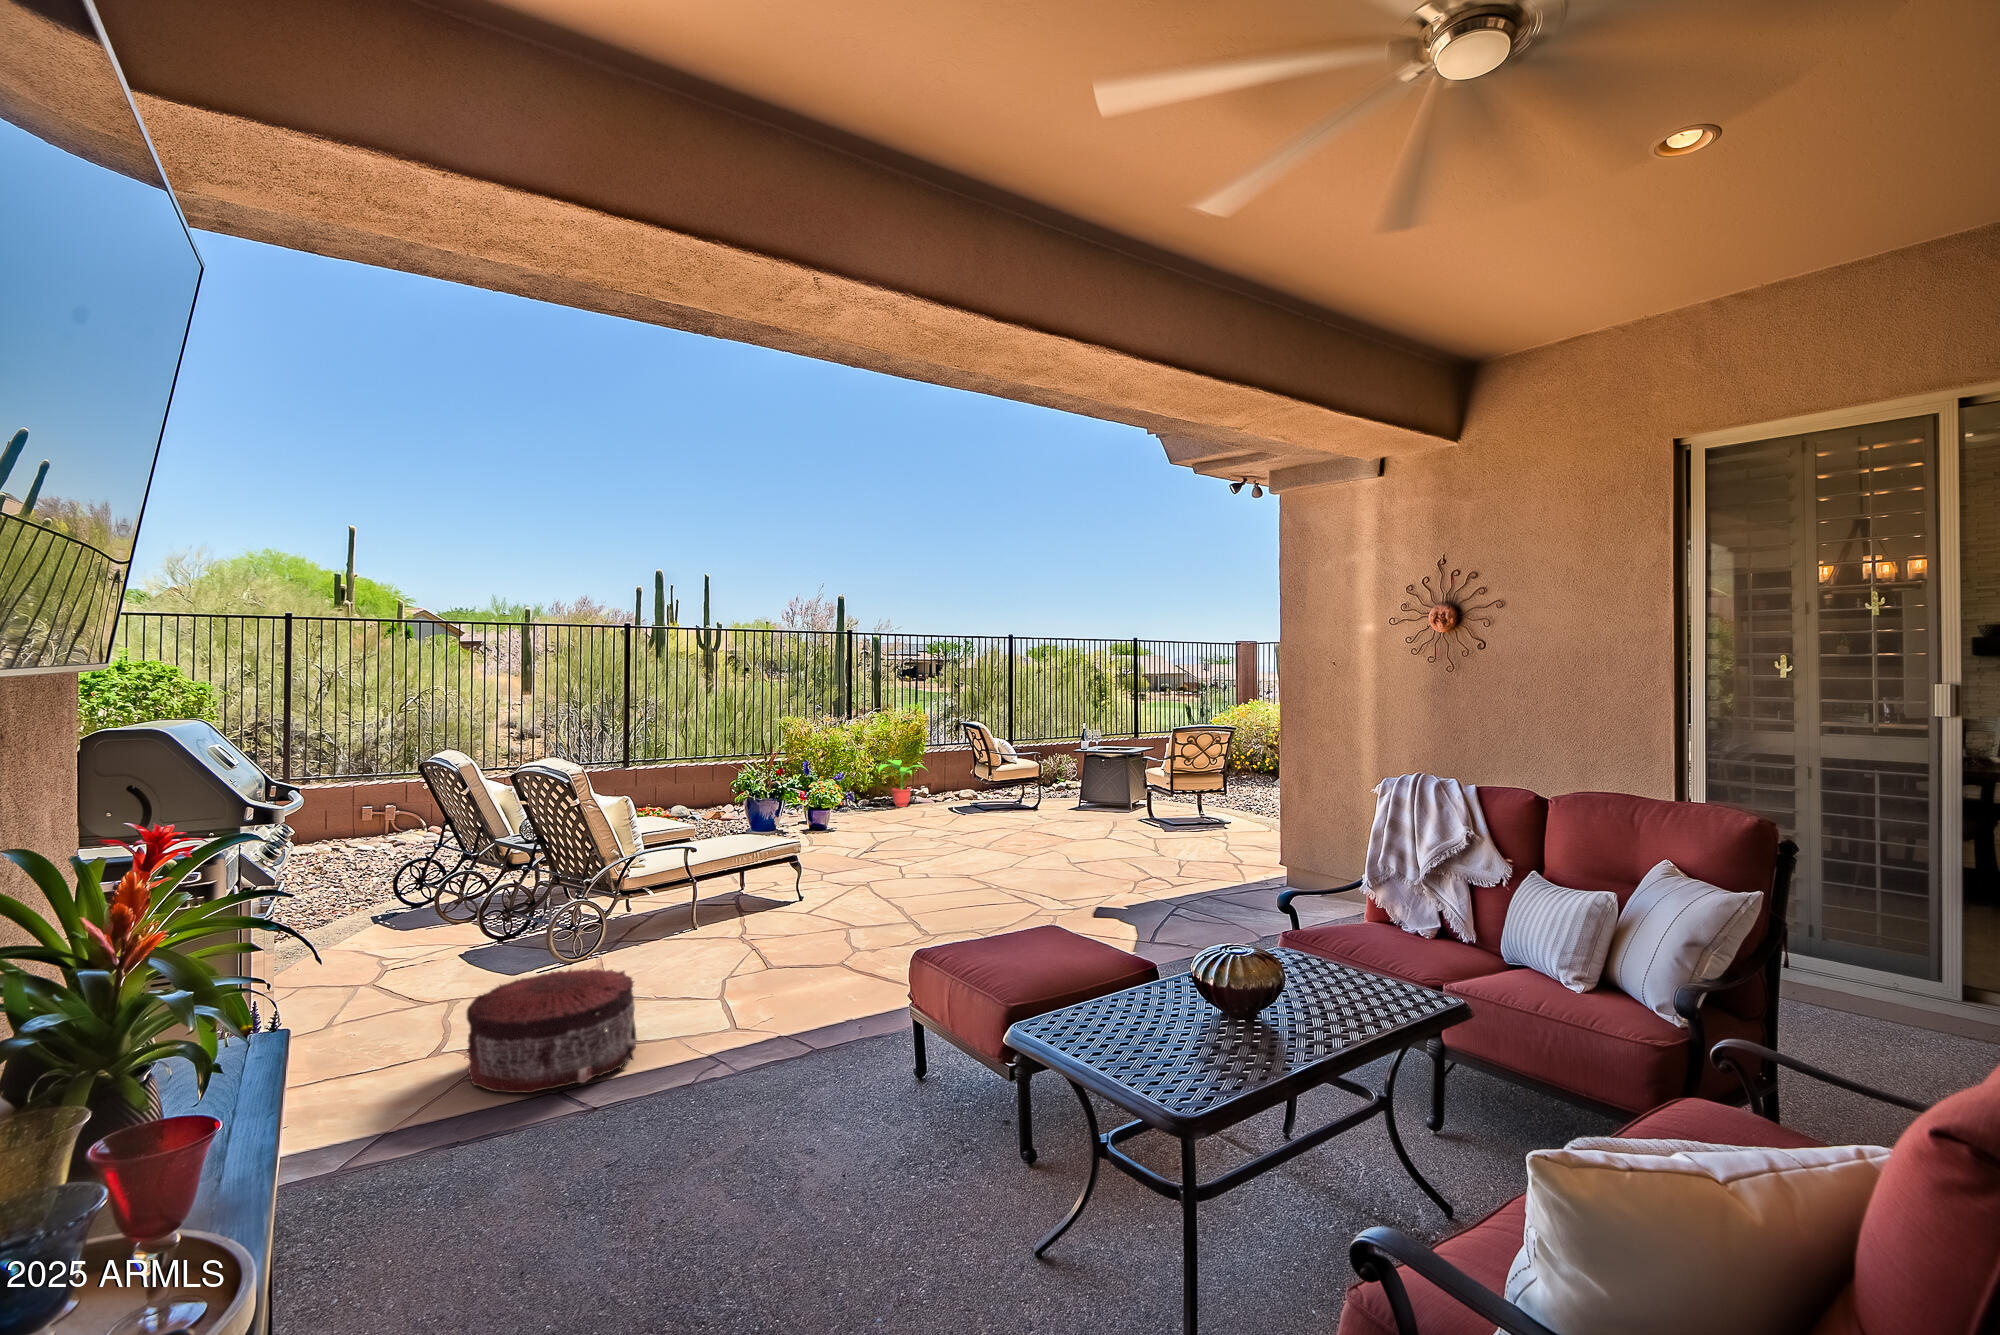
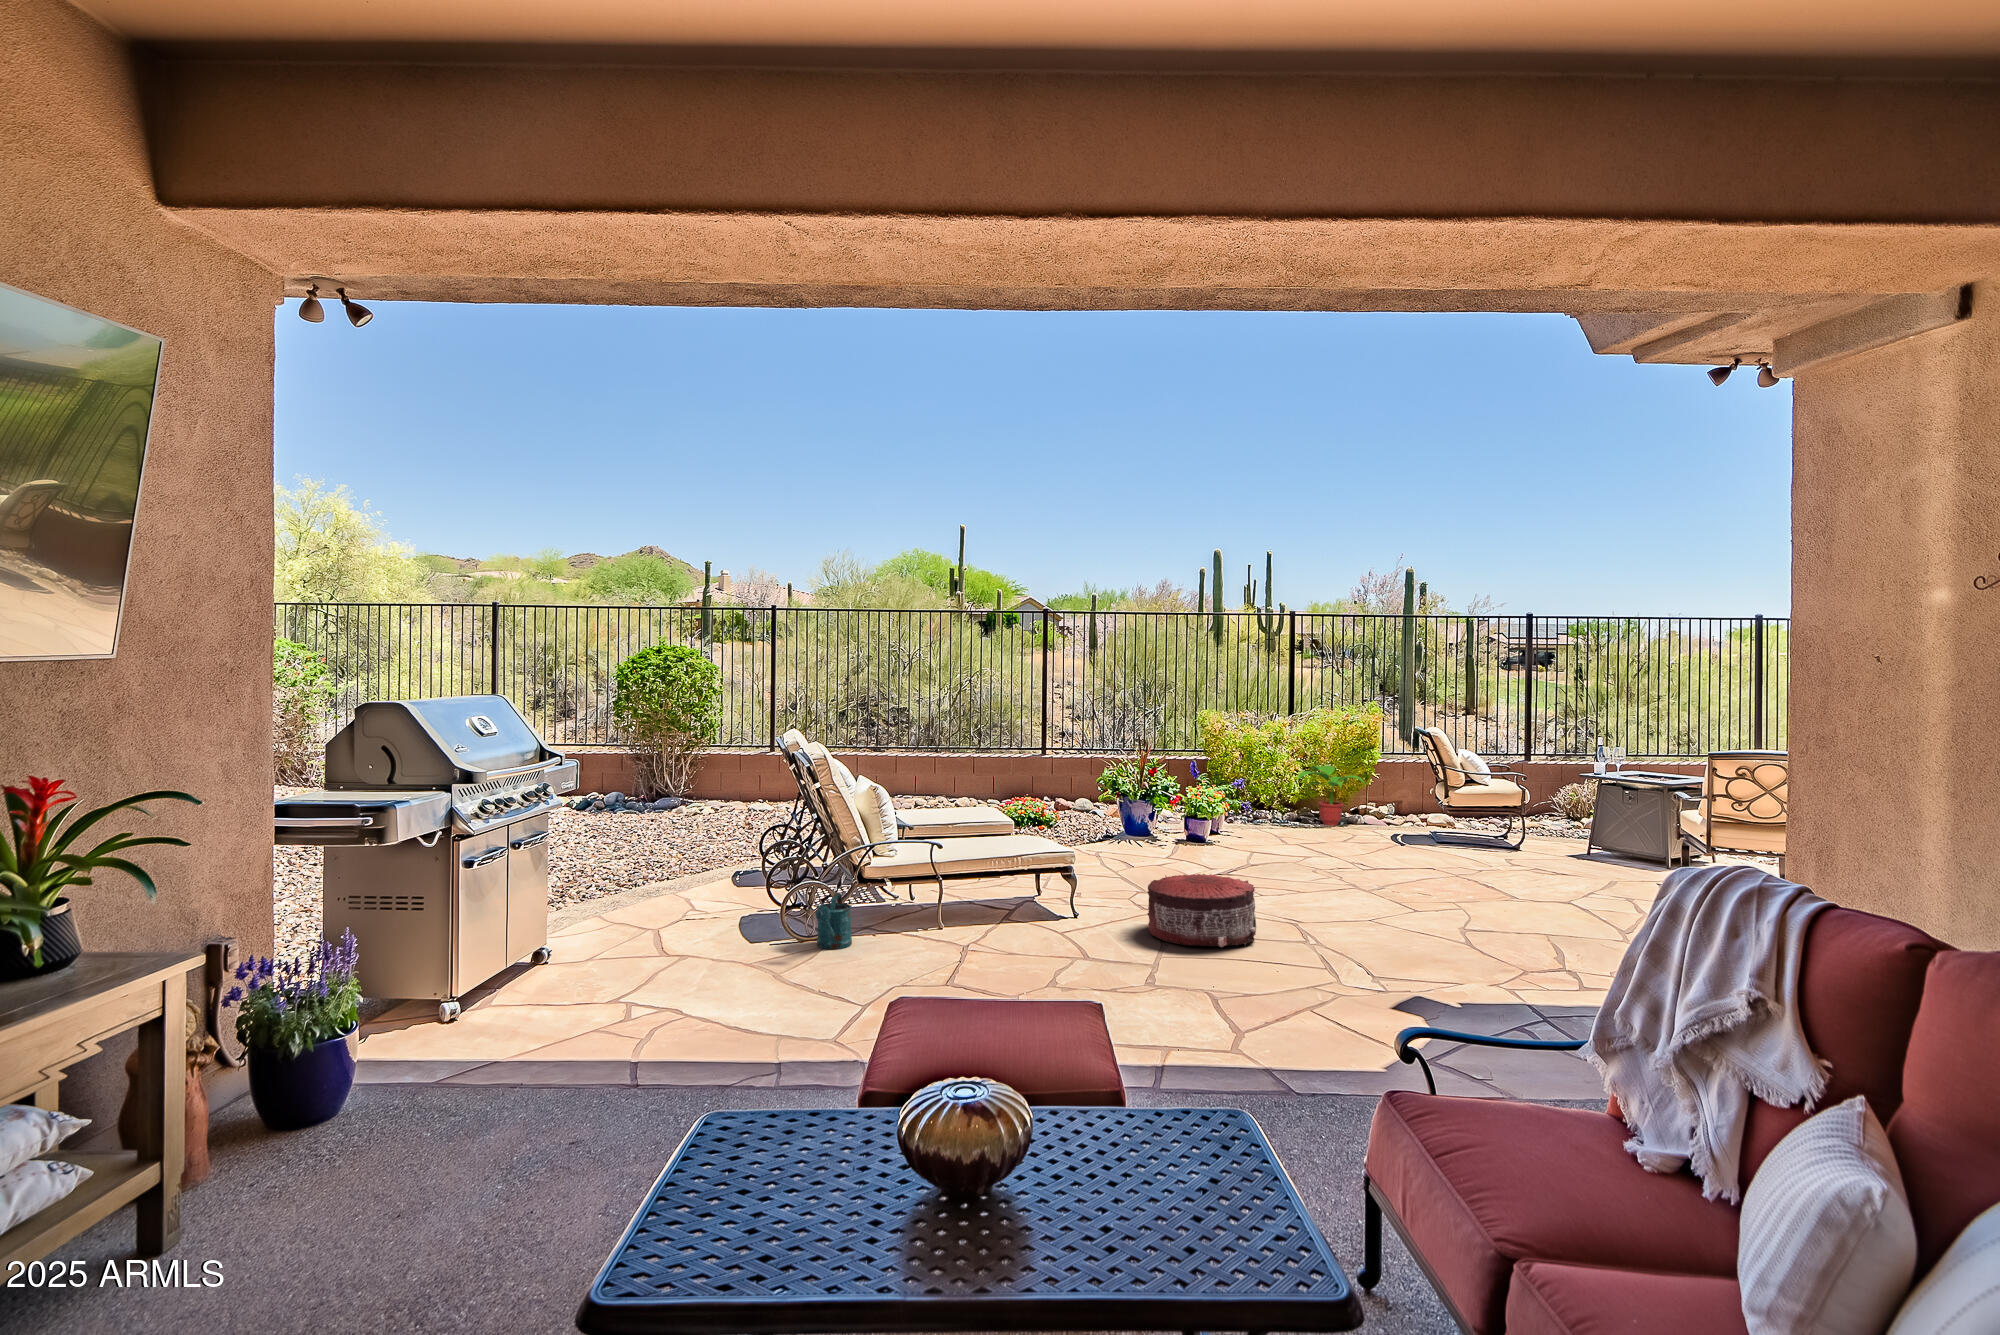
watering can: none [596,903,632,959] -> present [816,893,852,949]
pouf: present [467,969,636,1093] -> present [1147,874,1256,947]

